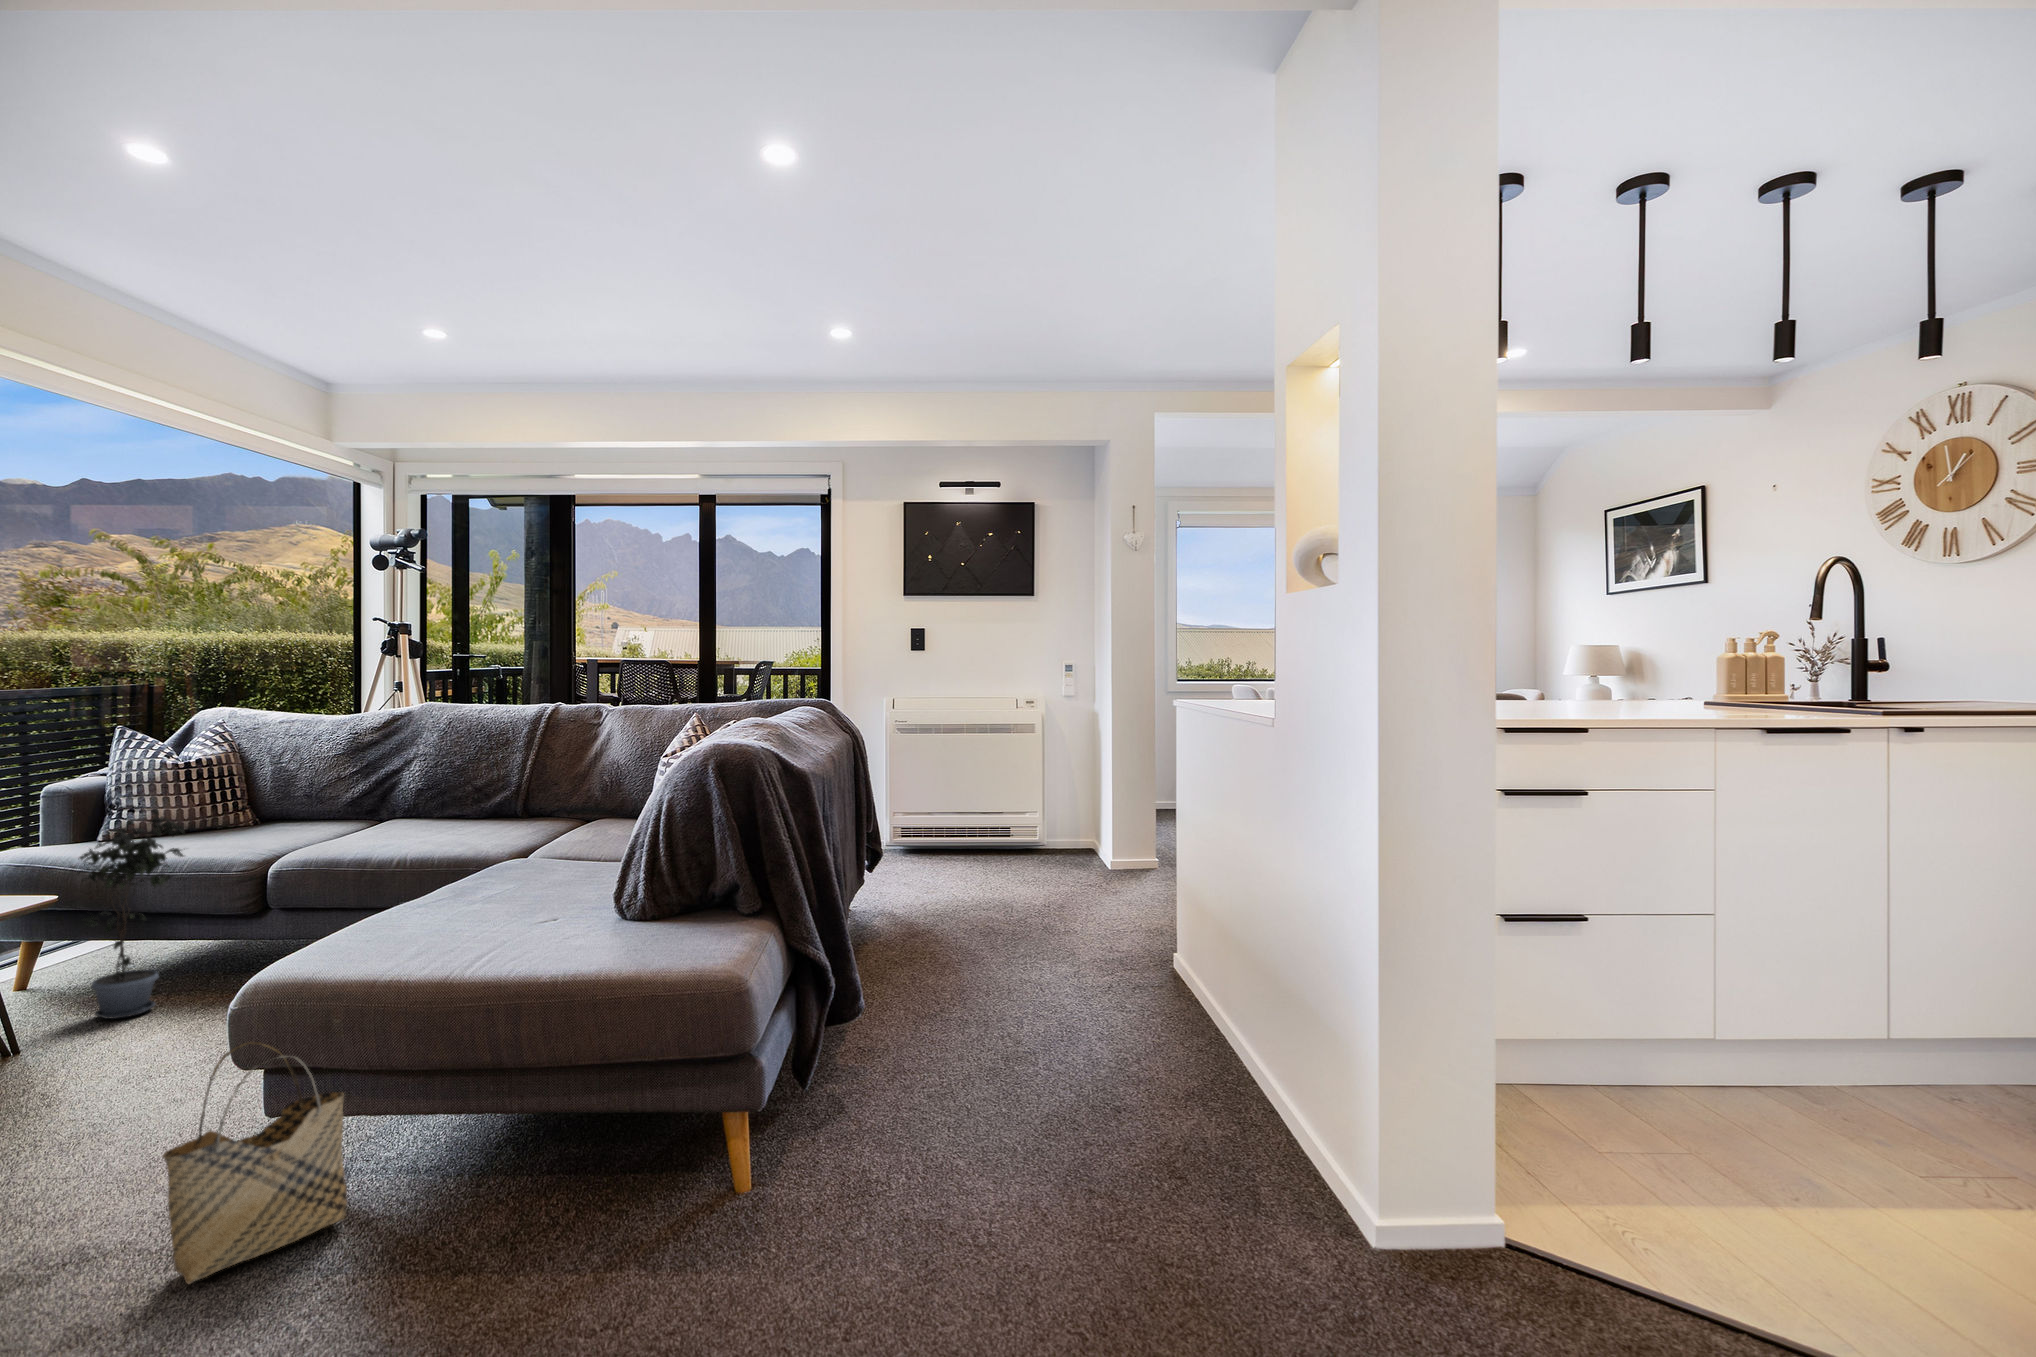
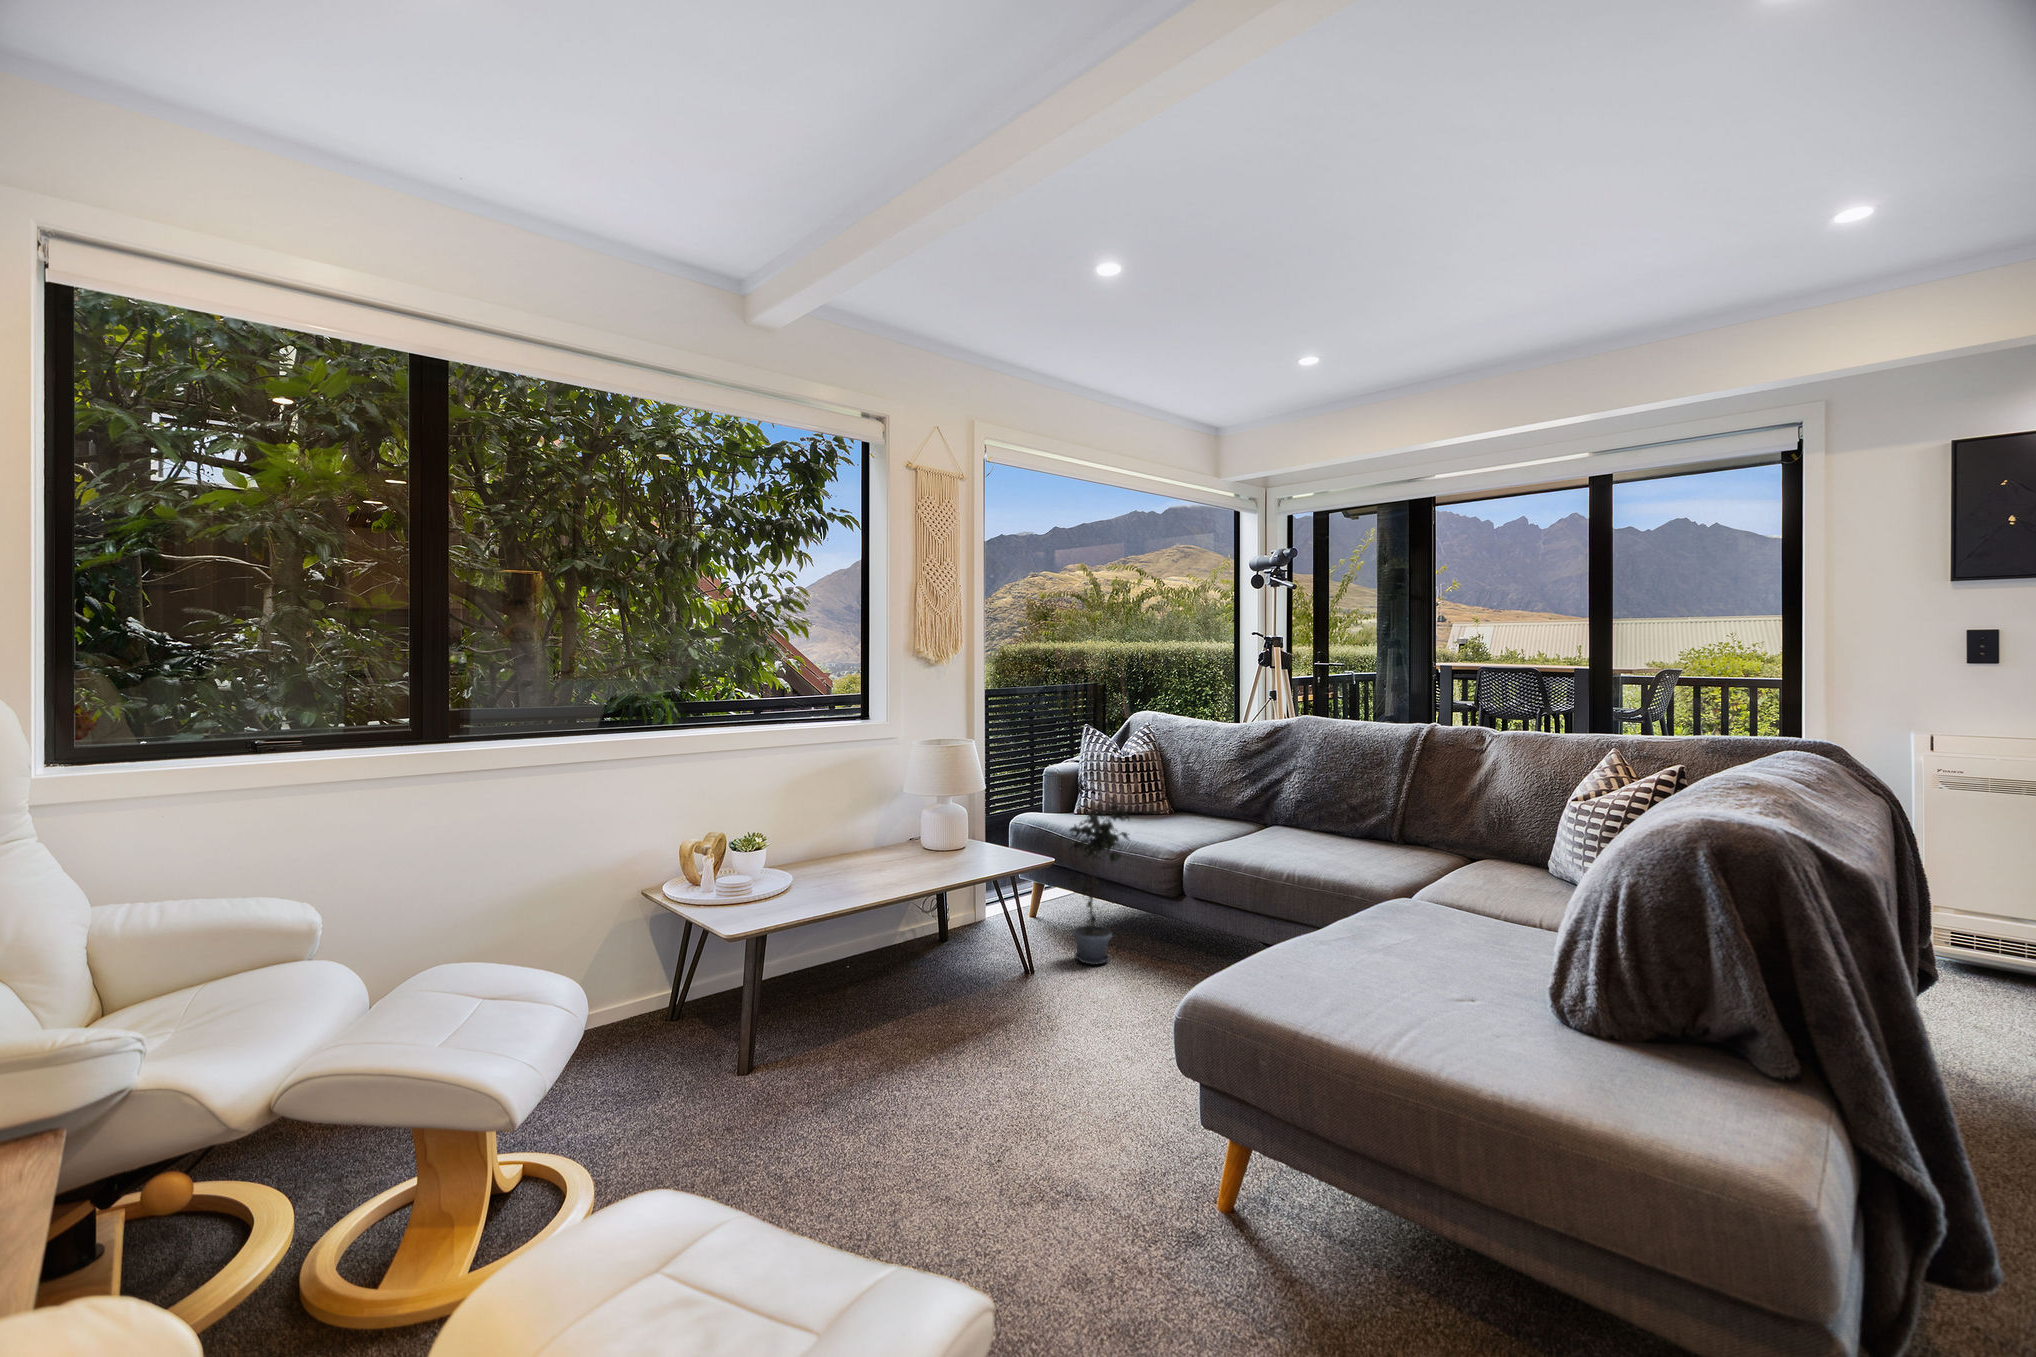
woven basket: present [163,1042,347,1284] -> none [1142,1056,1276,1274]

